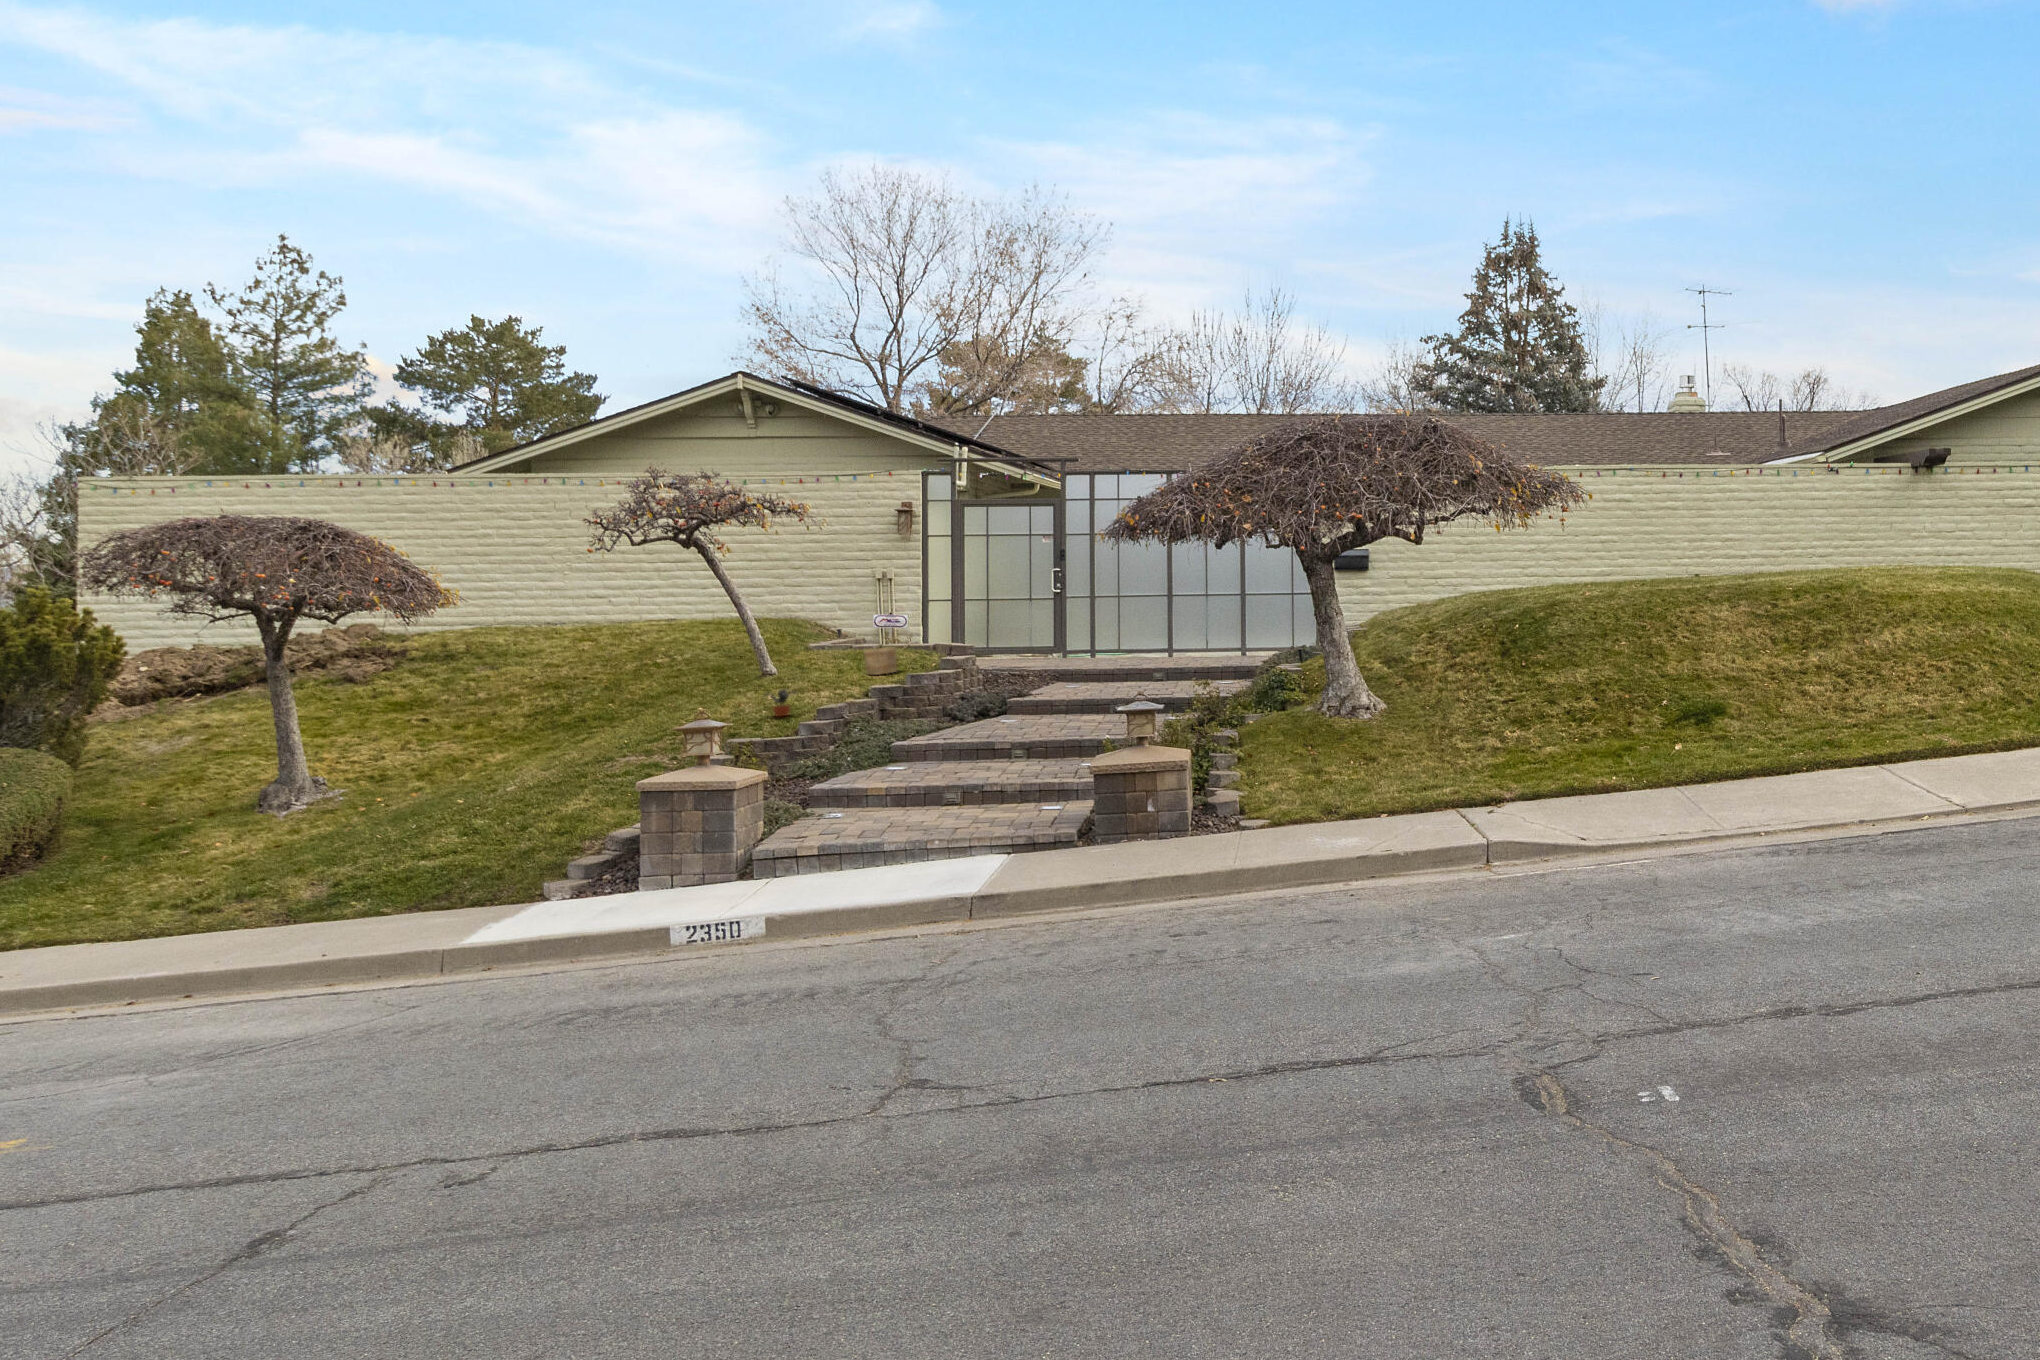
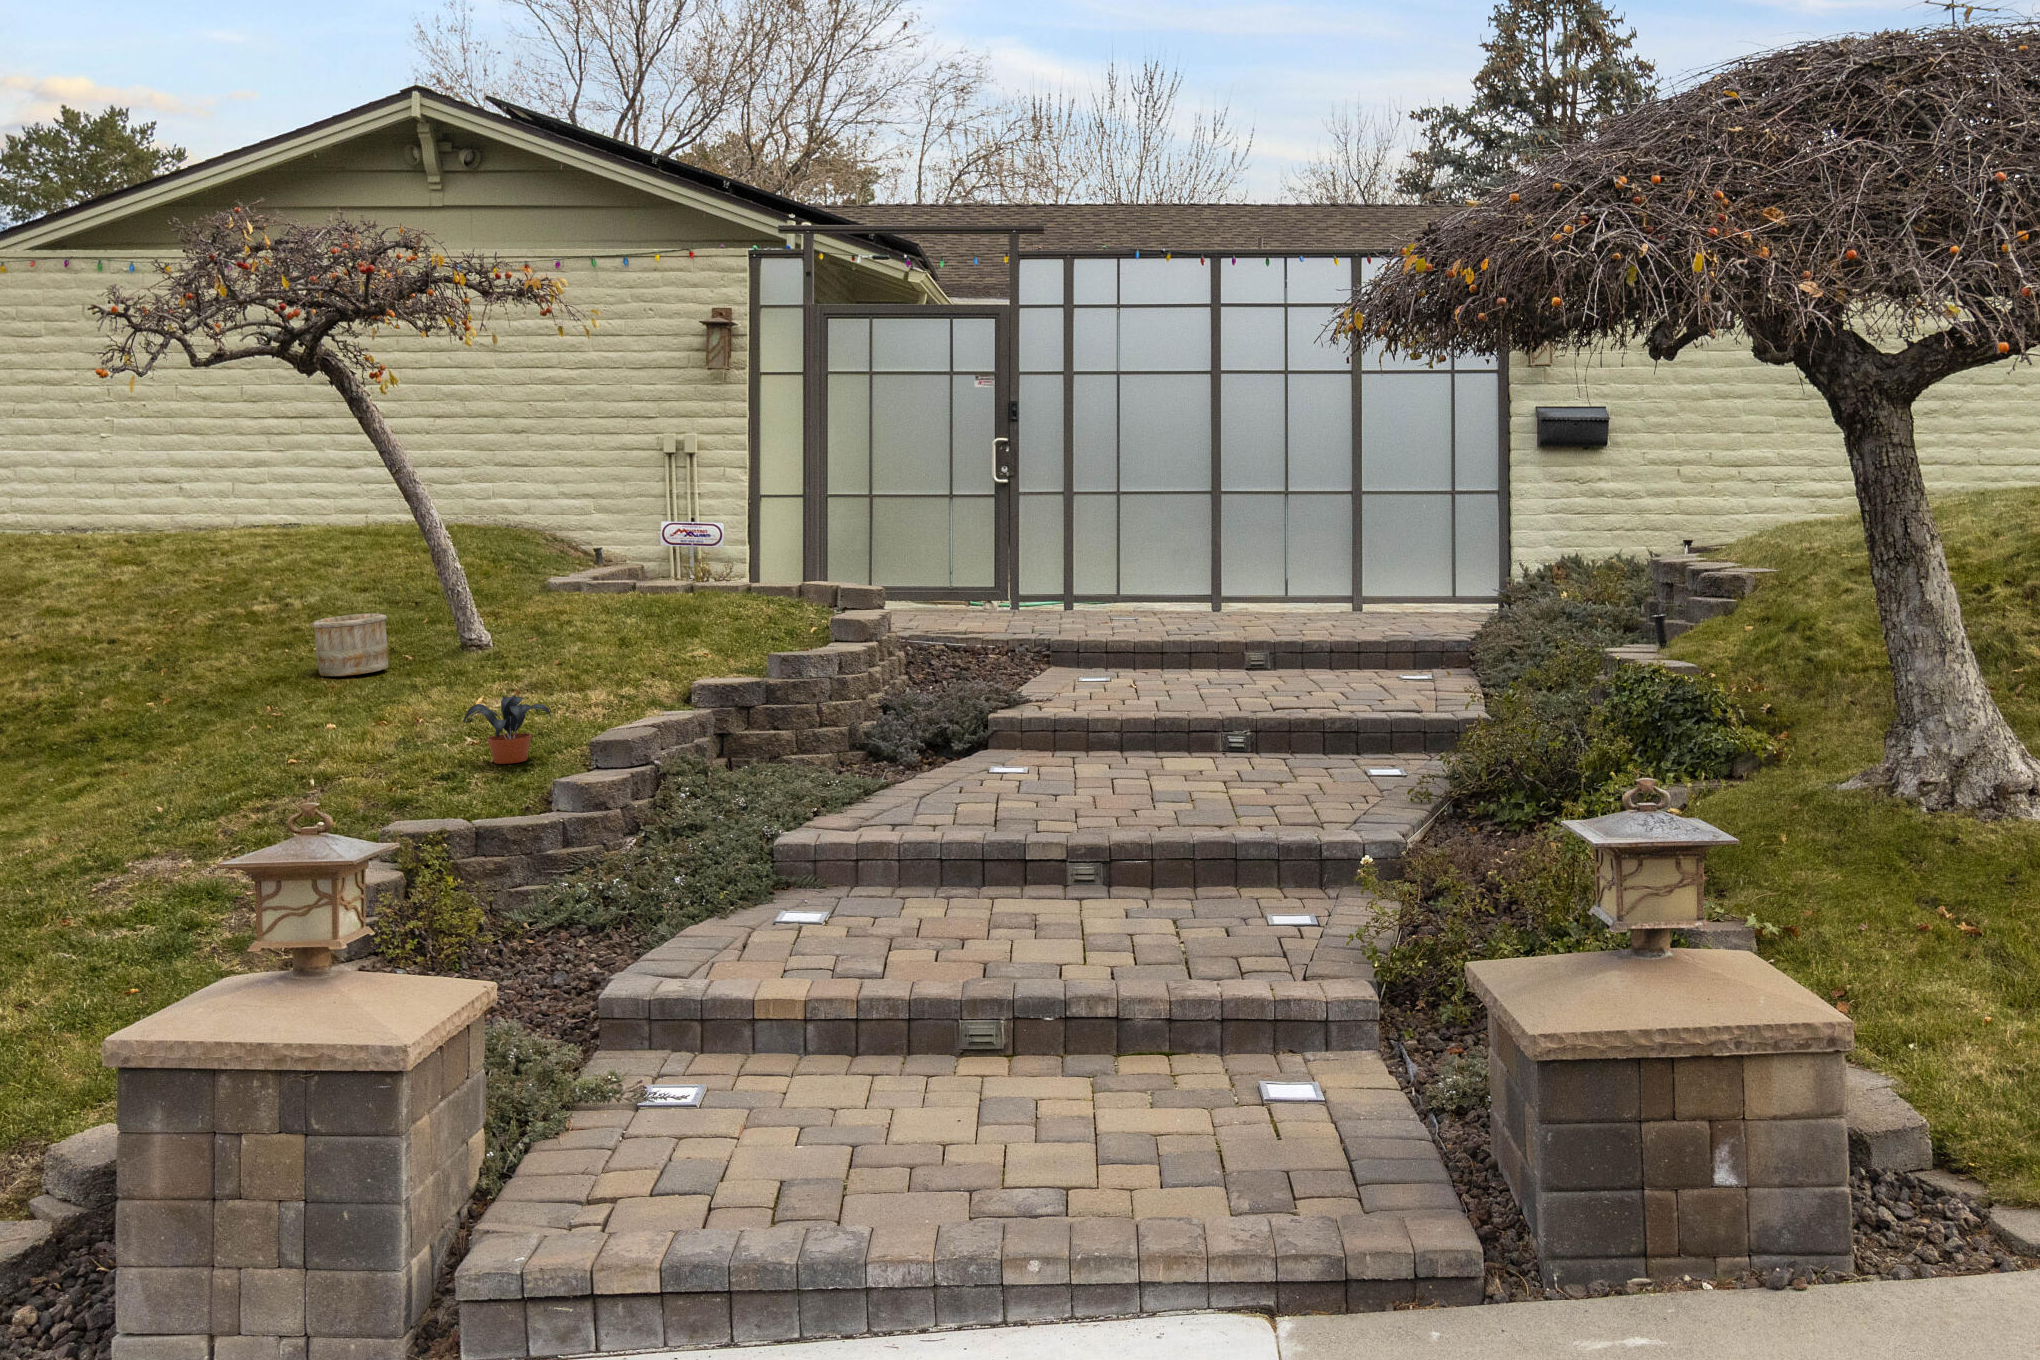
wooden bucket: present [864,648,897,675] -> present [312,613,388,676]

